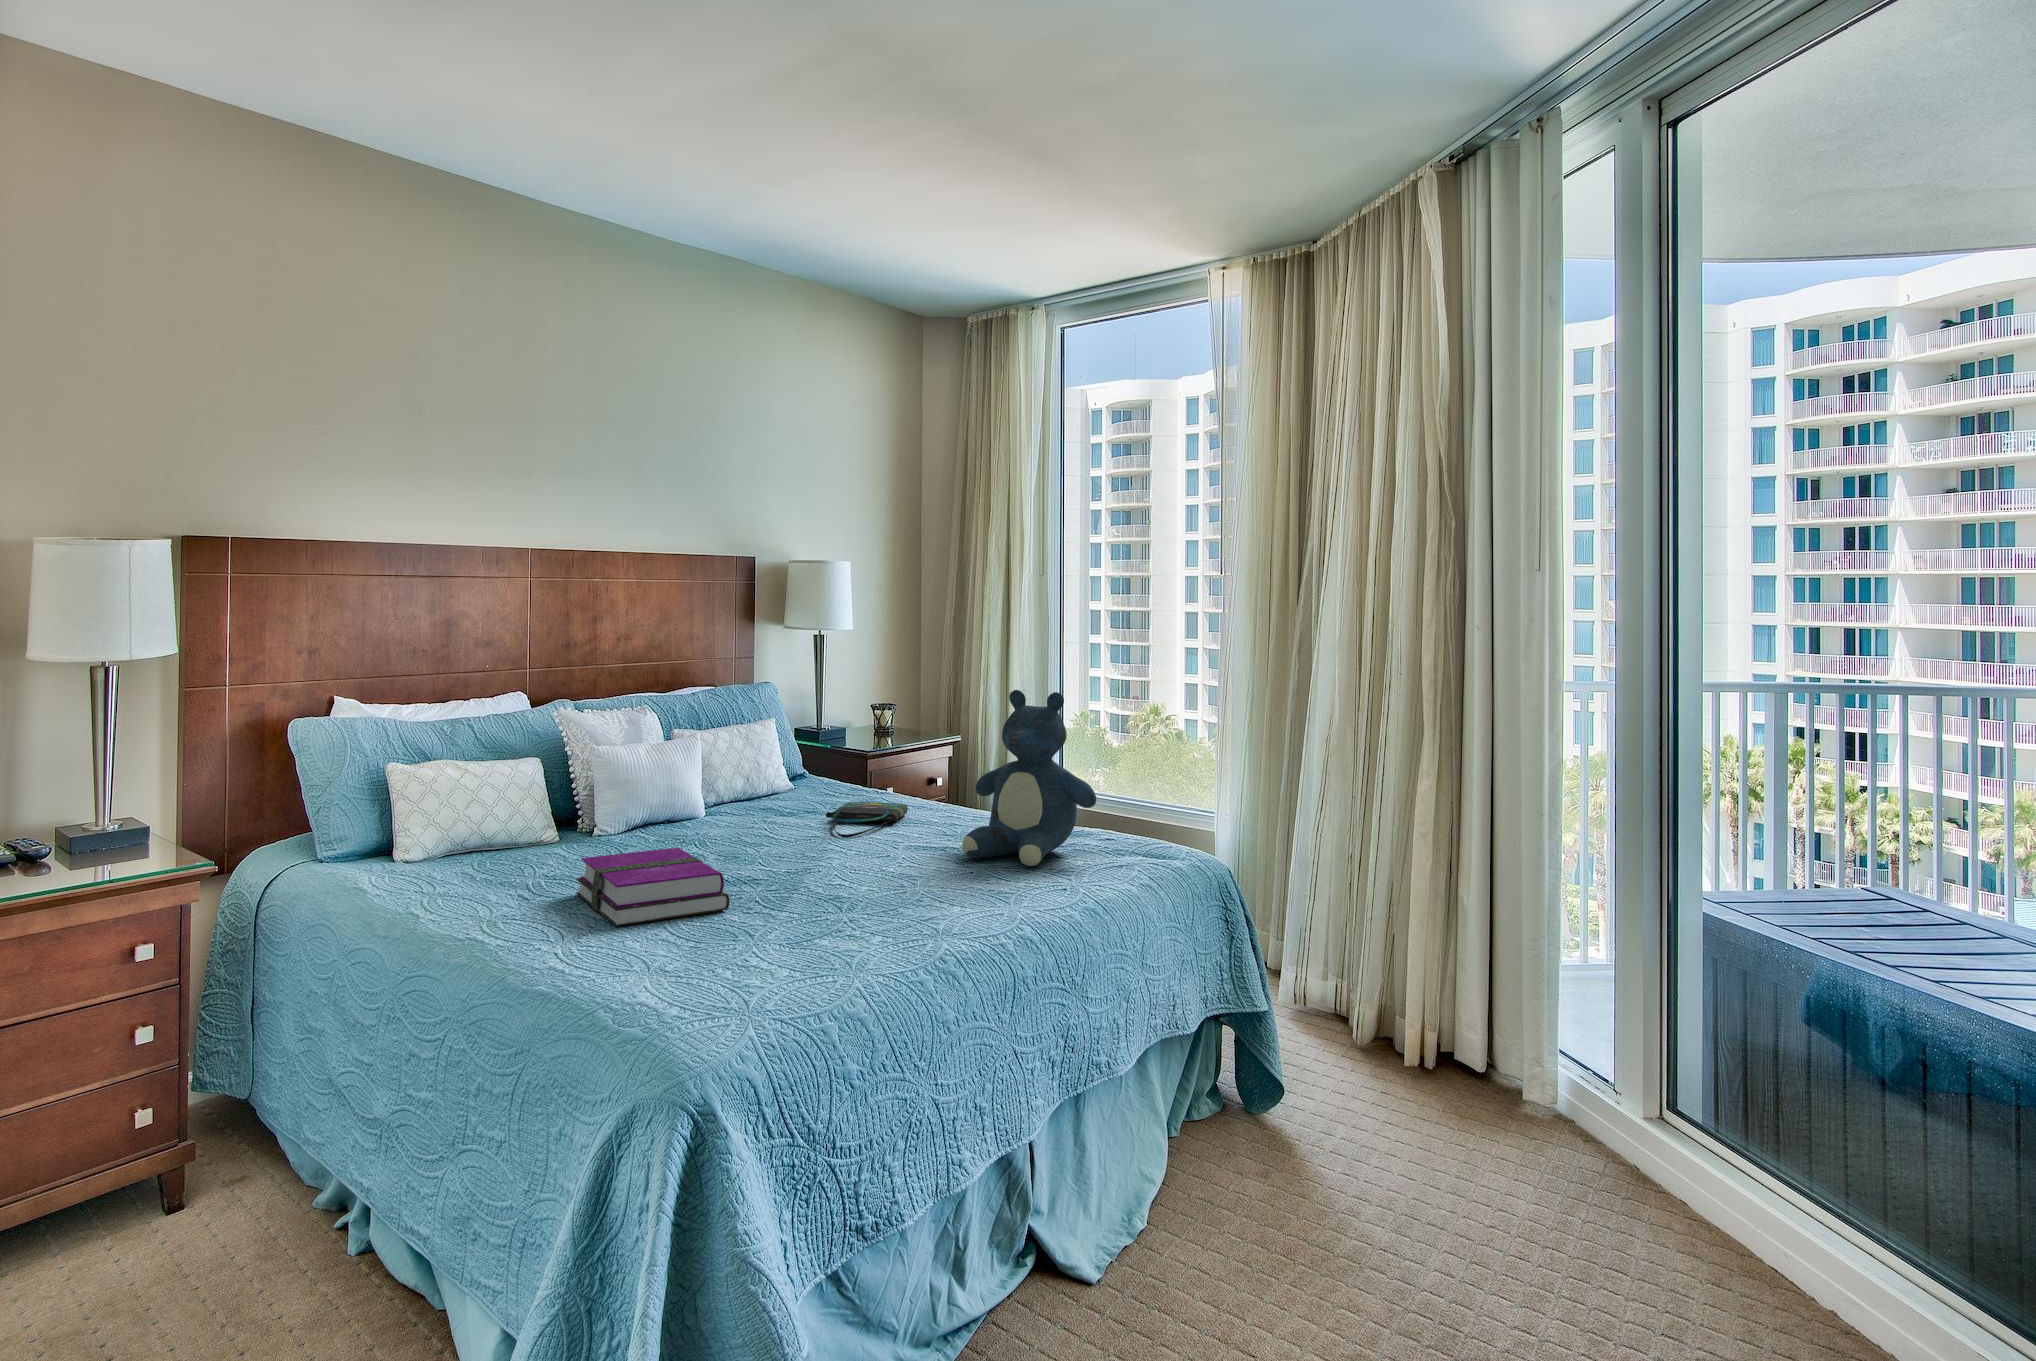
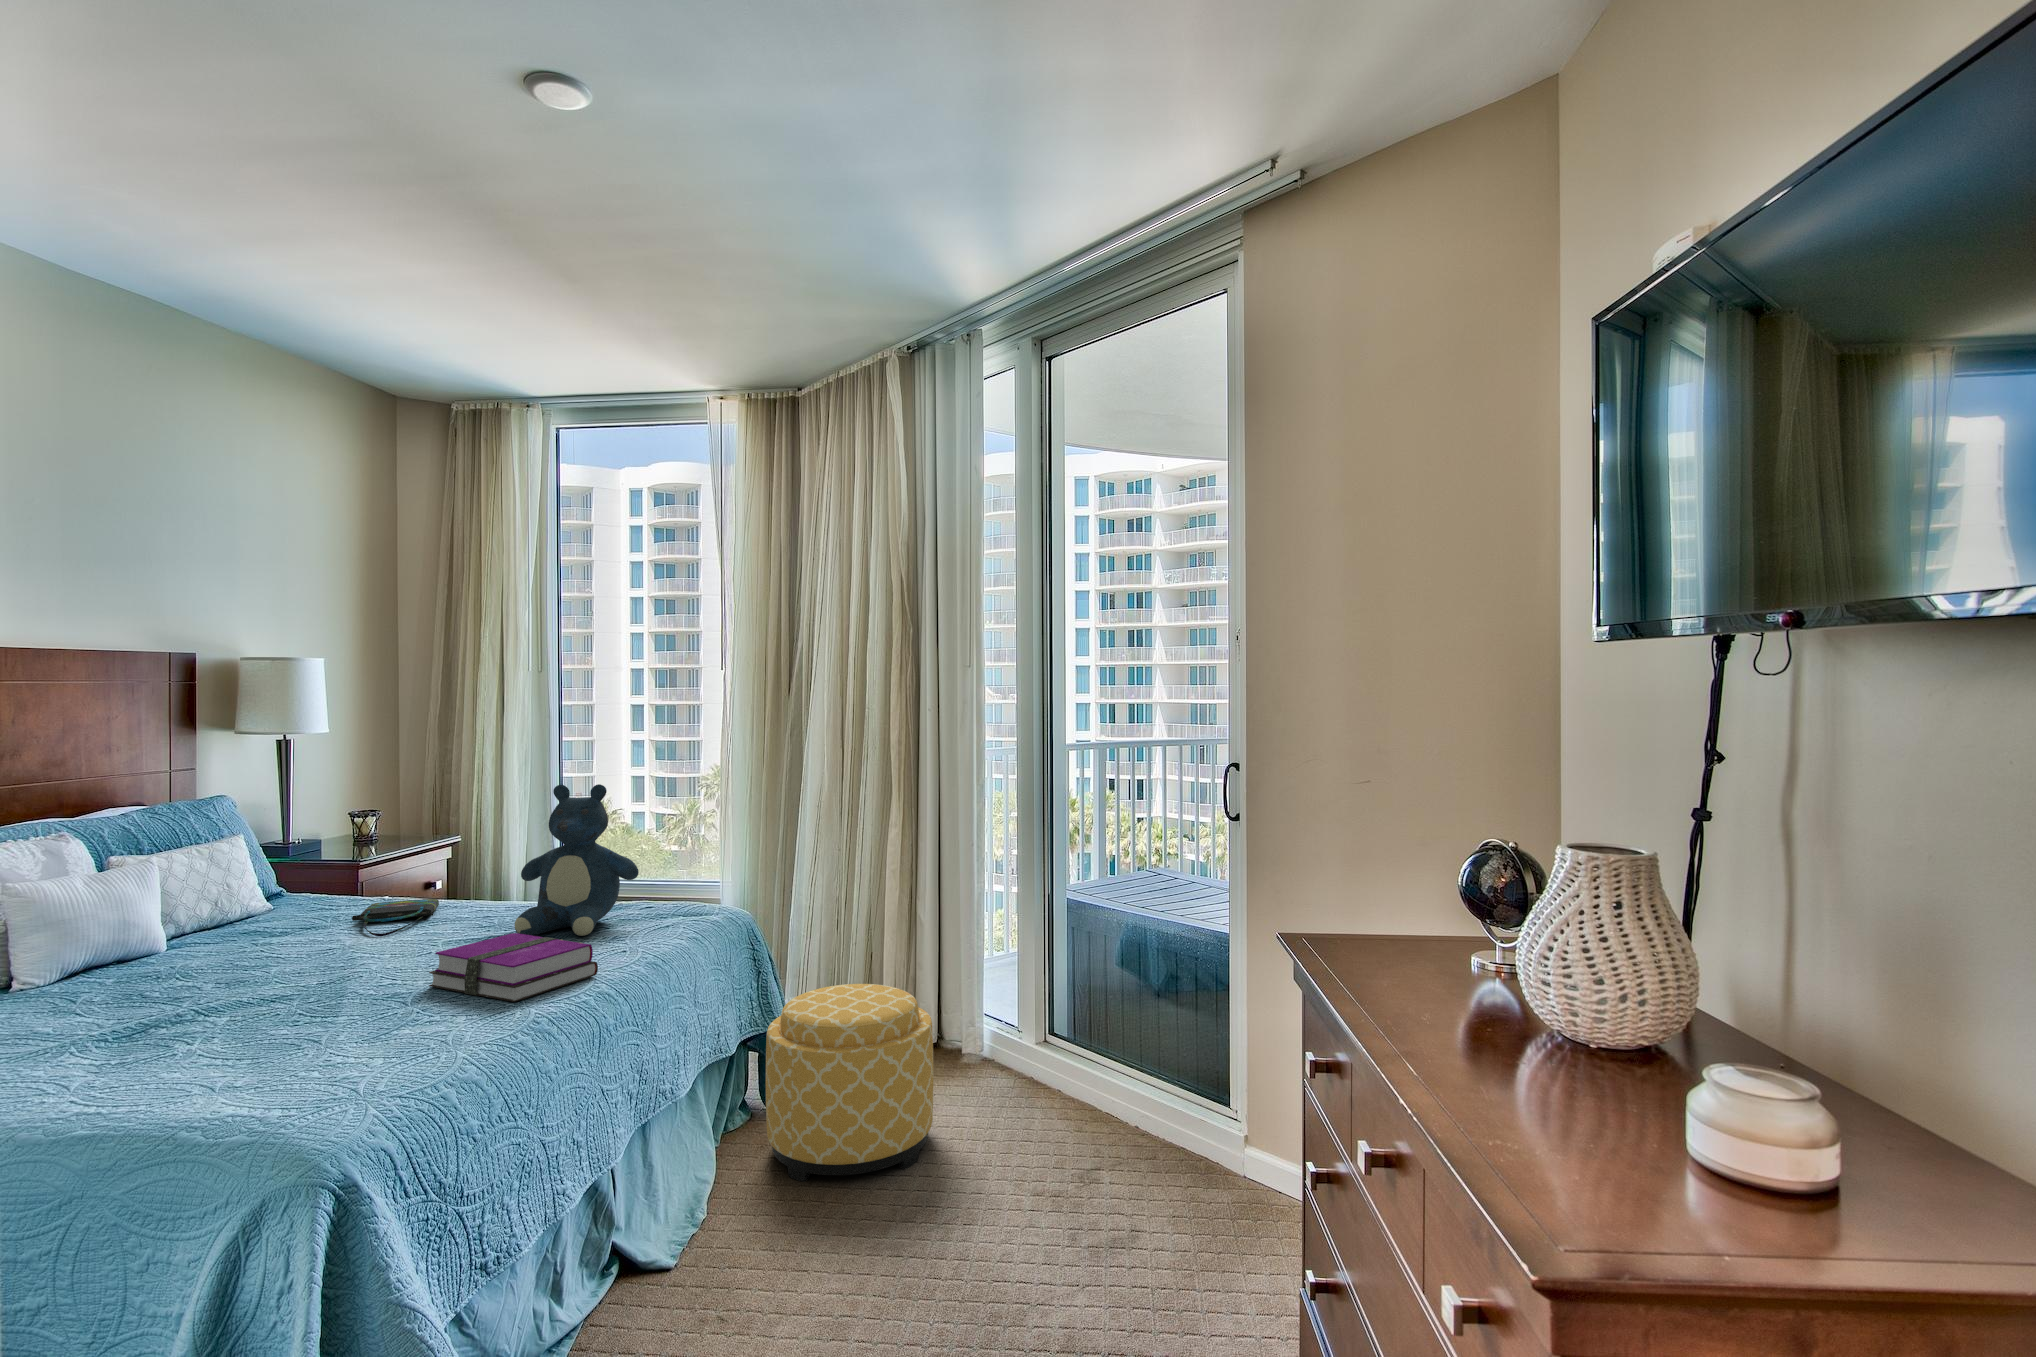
hardback book: present [576,848,730,926] -> present [429,933,598,1002]
ottoman: none [1232,974,1460,1238] -> present [766,984,934,1182]

